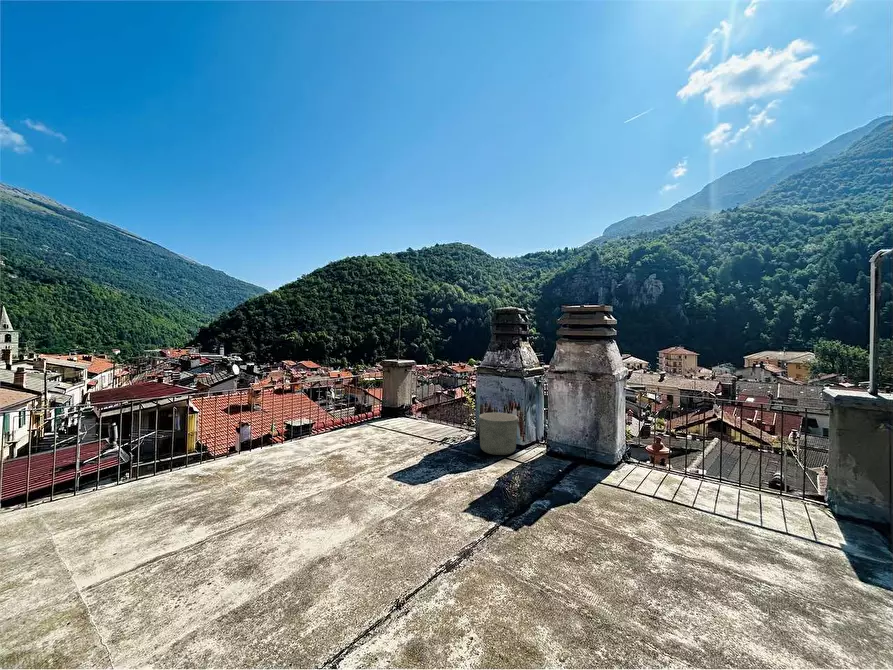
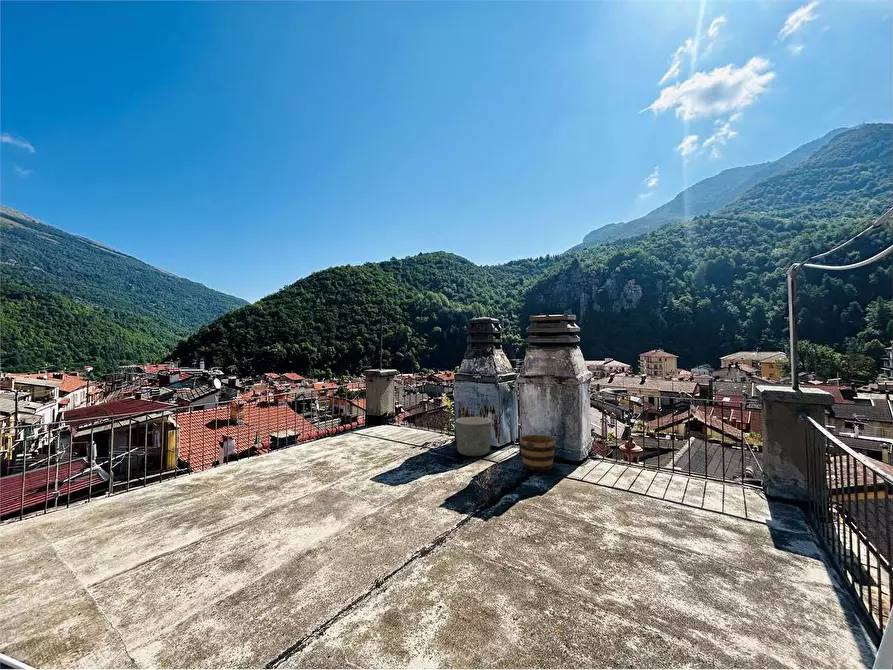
bucket: none [550,435,590,474] -> present [520,435,555,471]

